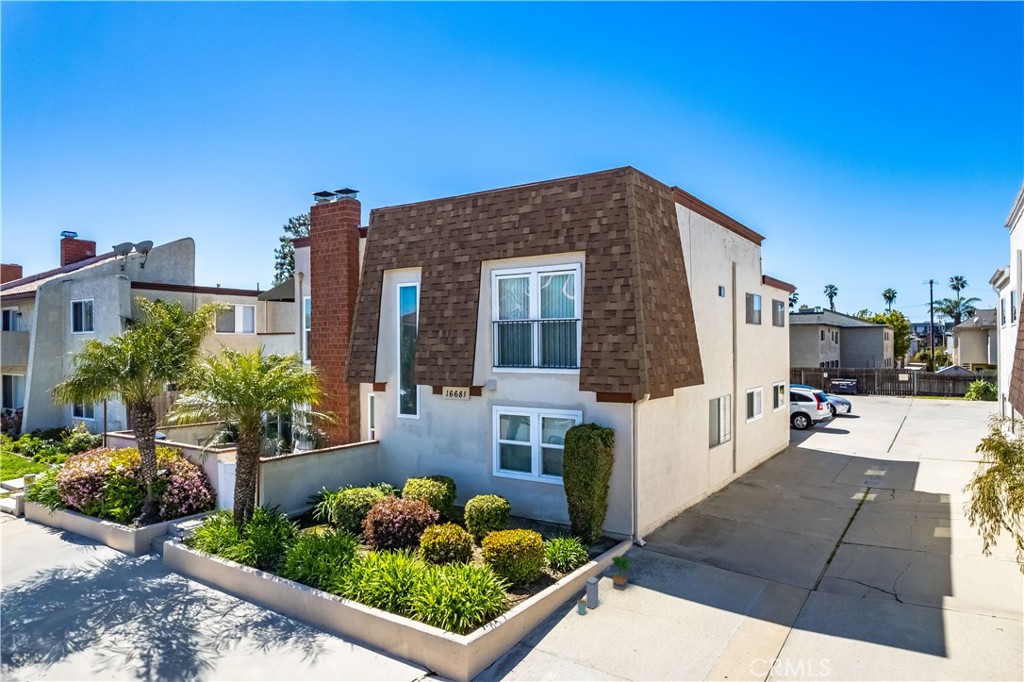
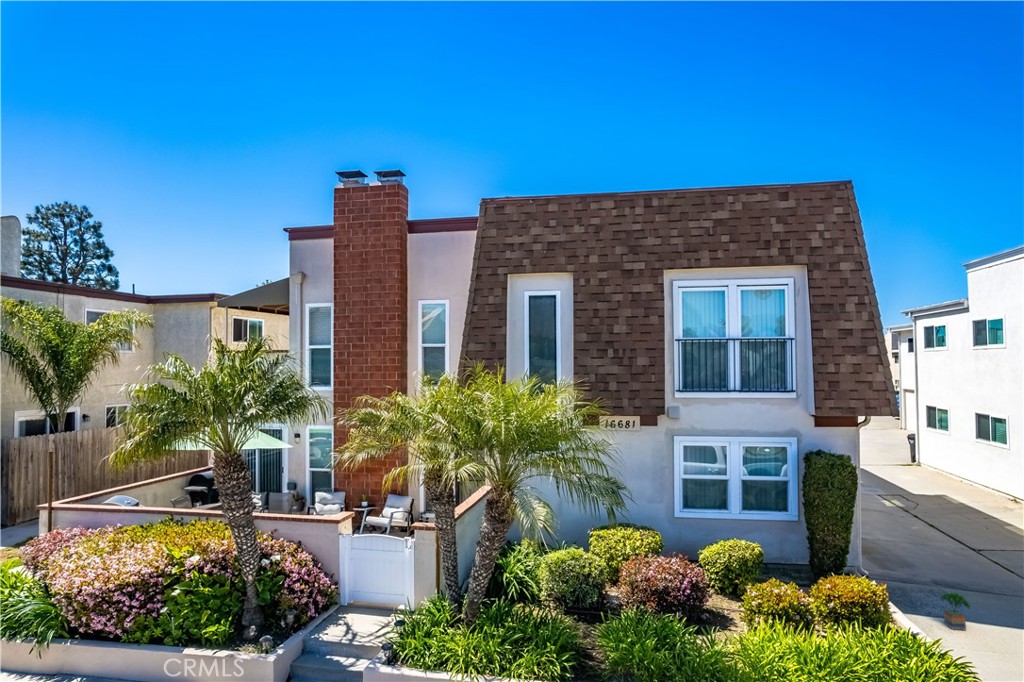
trash can: present [577,577,598,615] -> none [974,619,1002,666]

